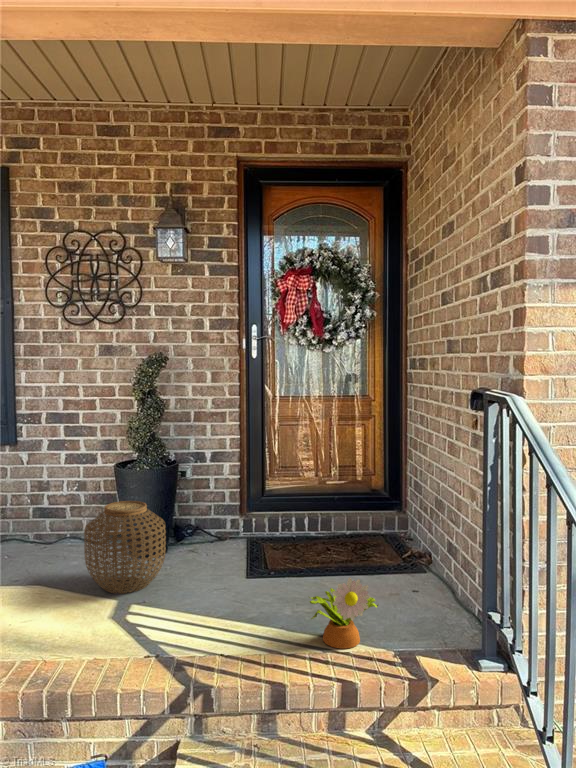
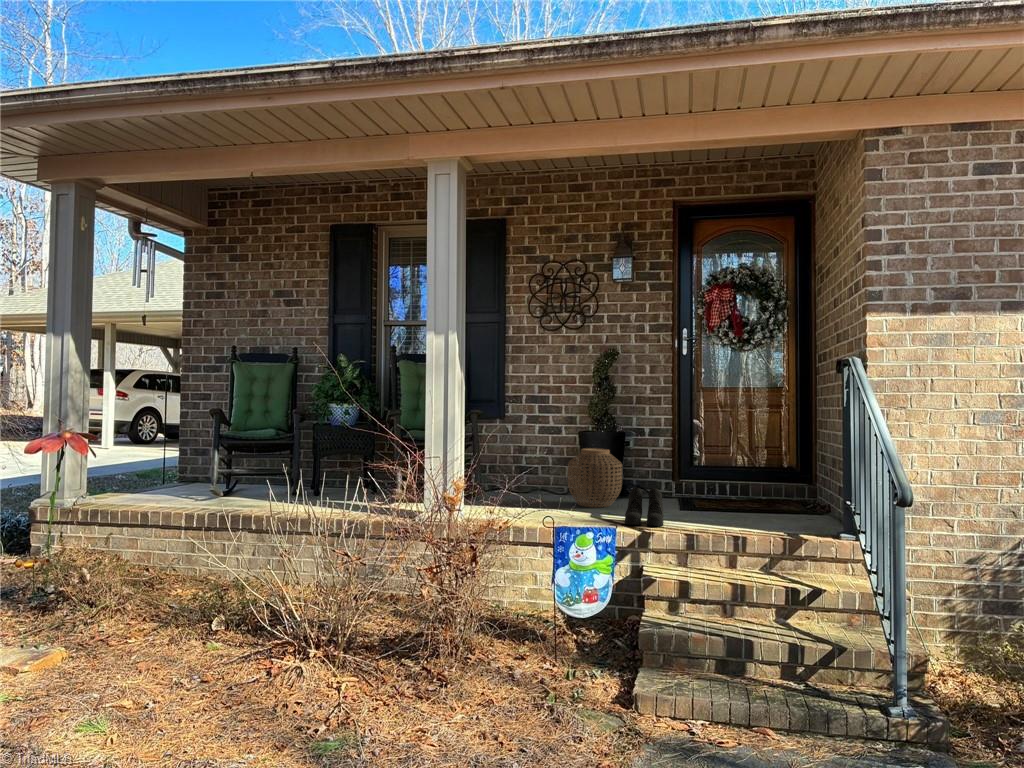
decorative plant: present [309,578,378,649] -> none [724,480,773,528]
boots: none [153,592,217,668] -> present [625,488,664,526]

